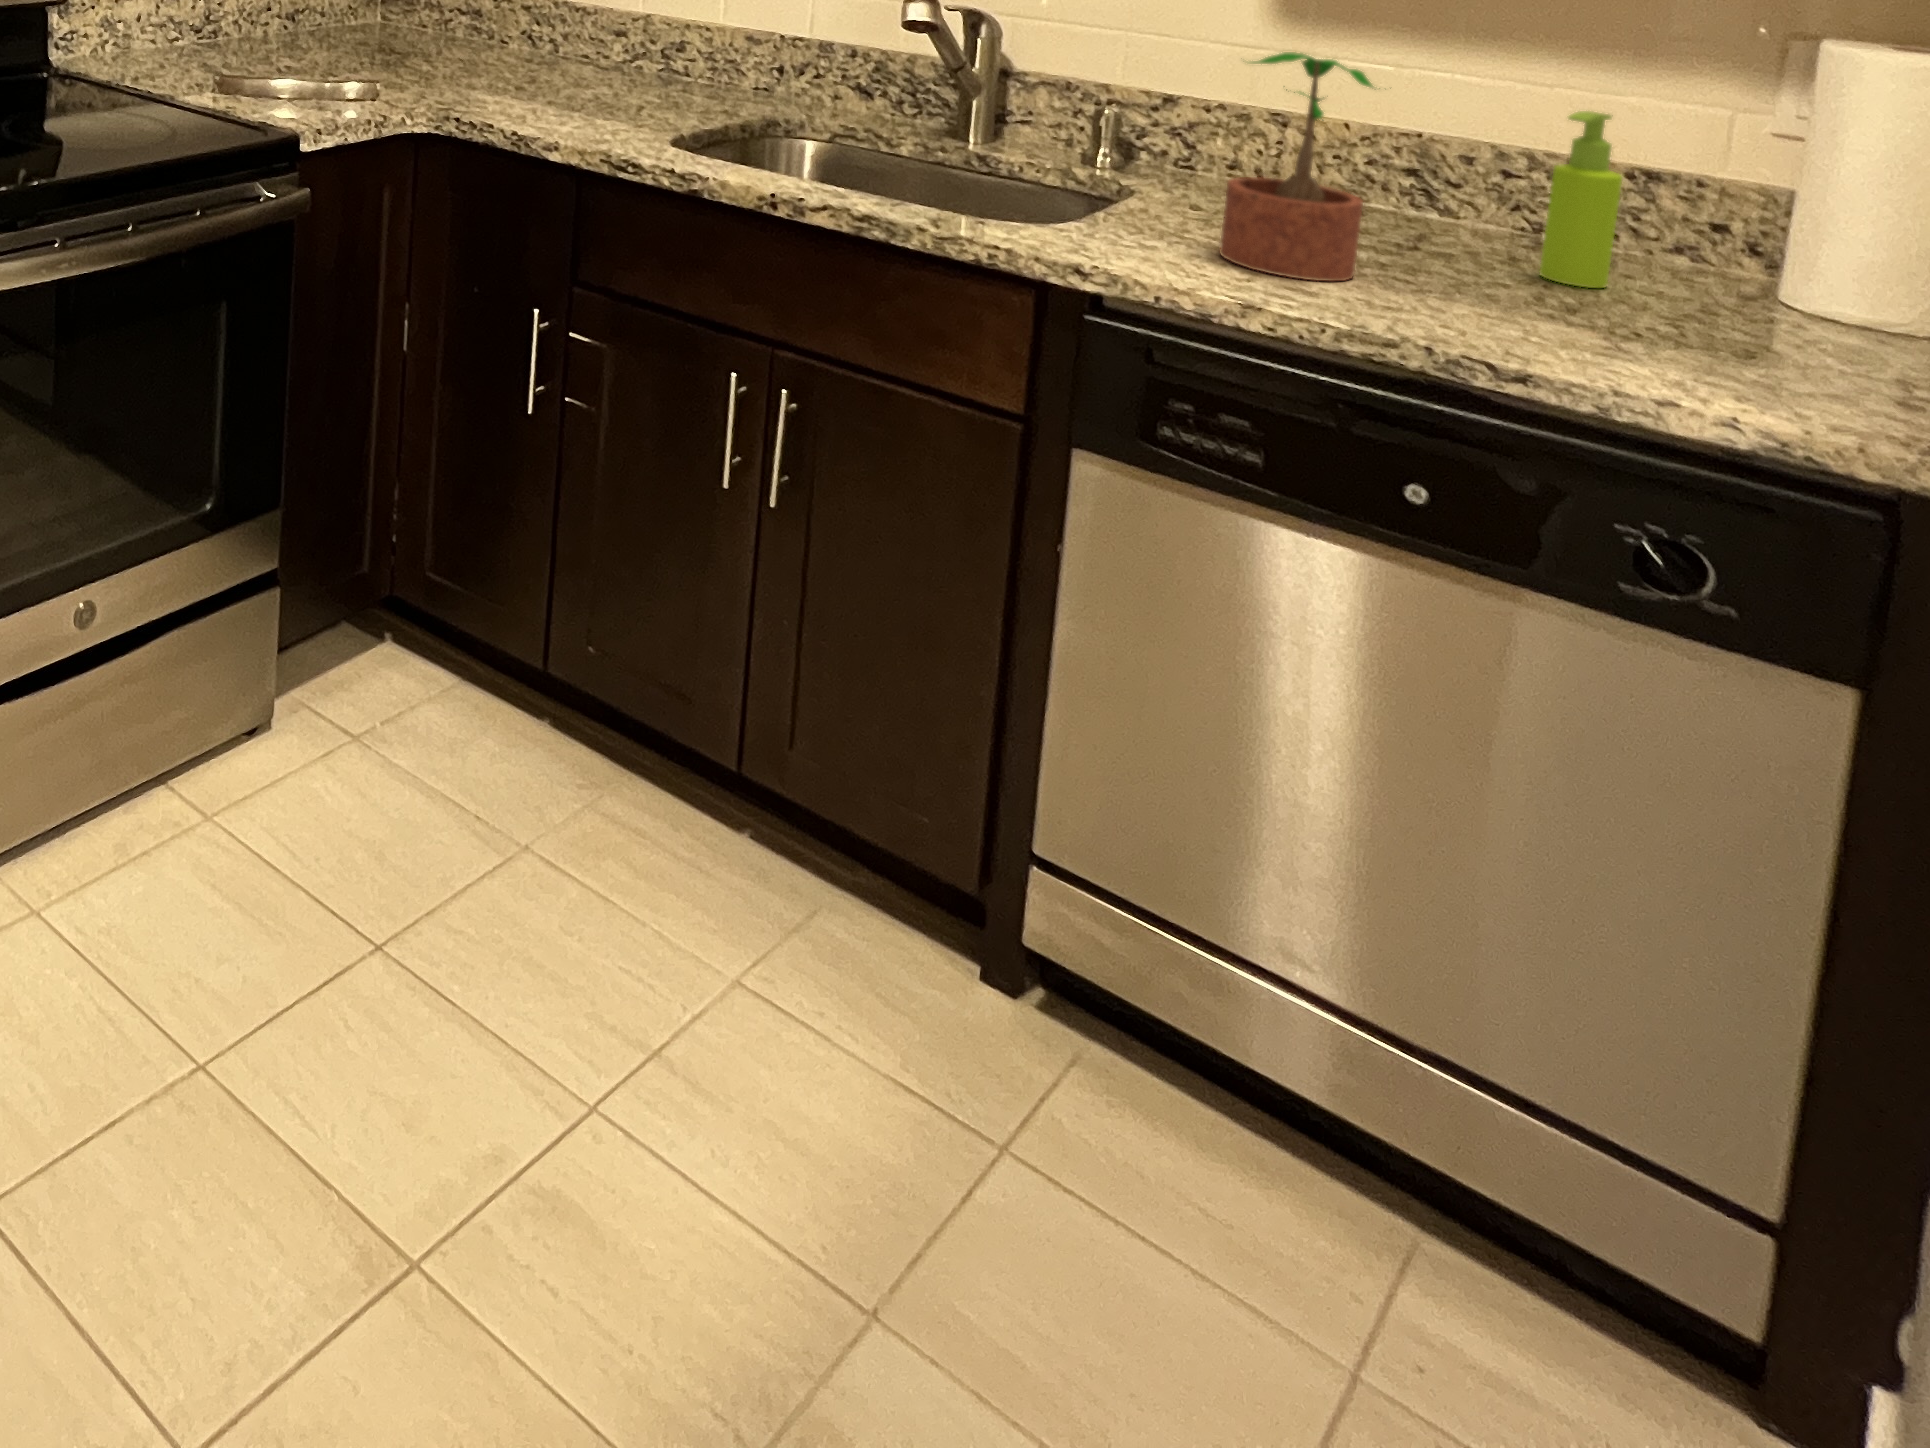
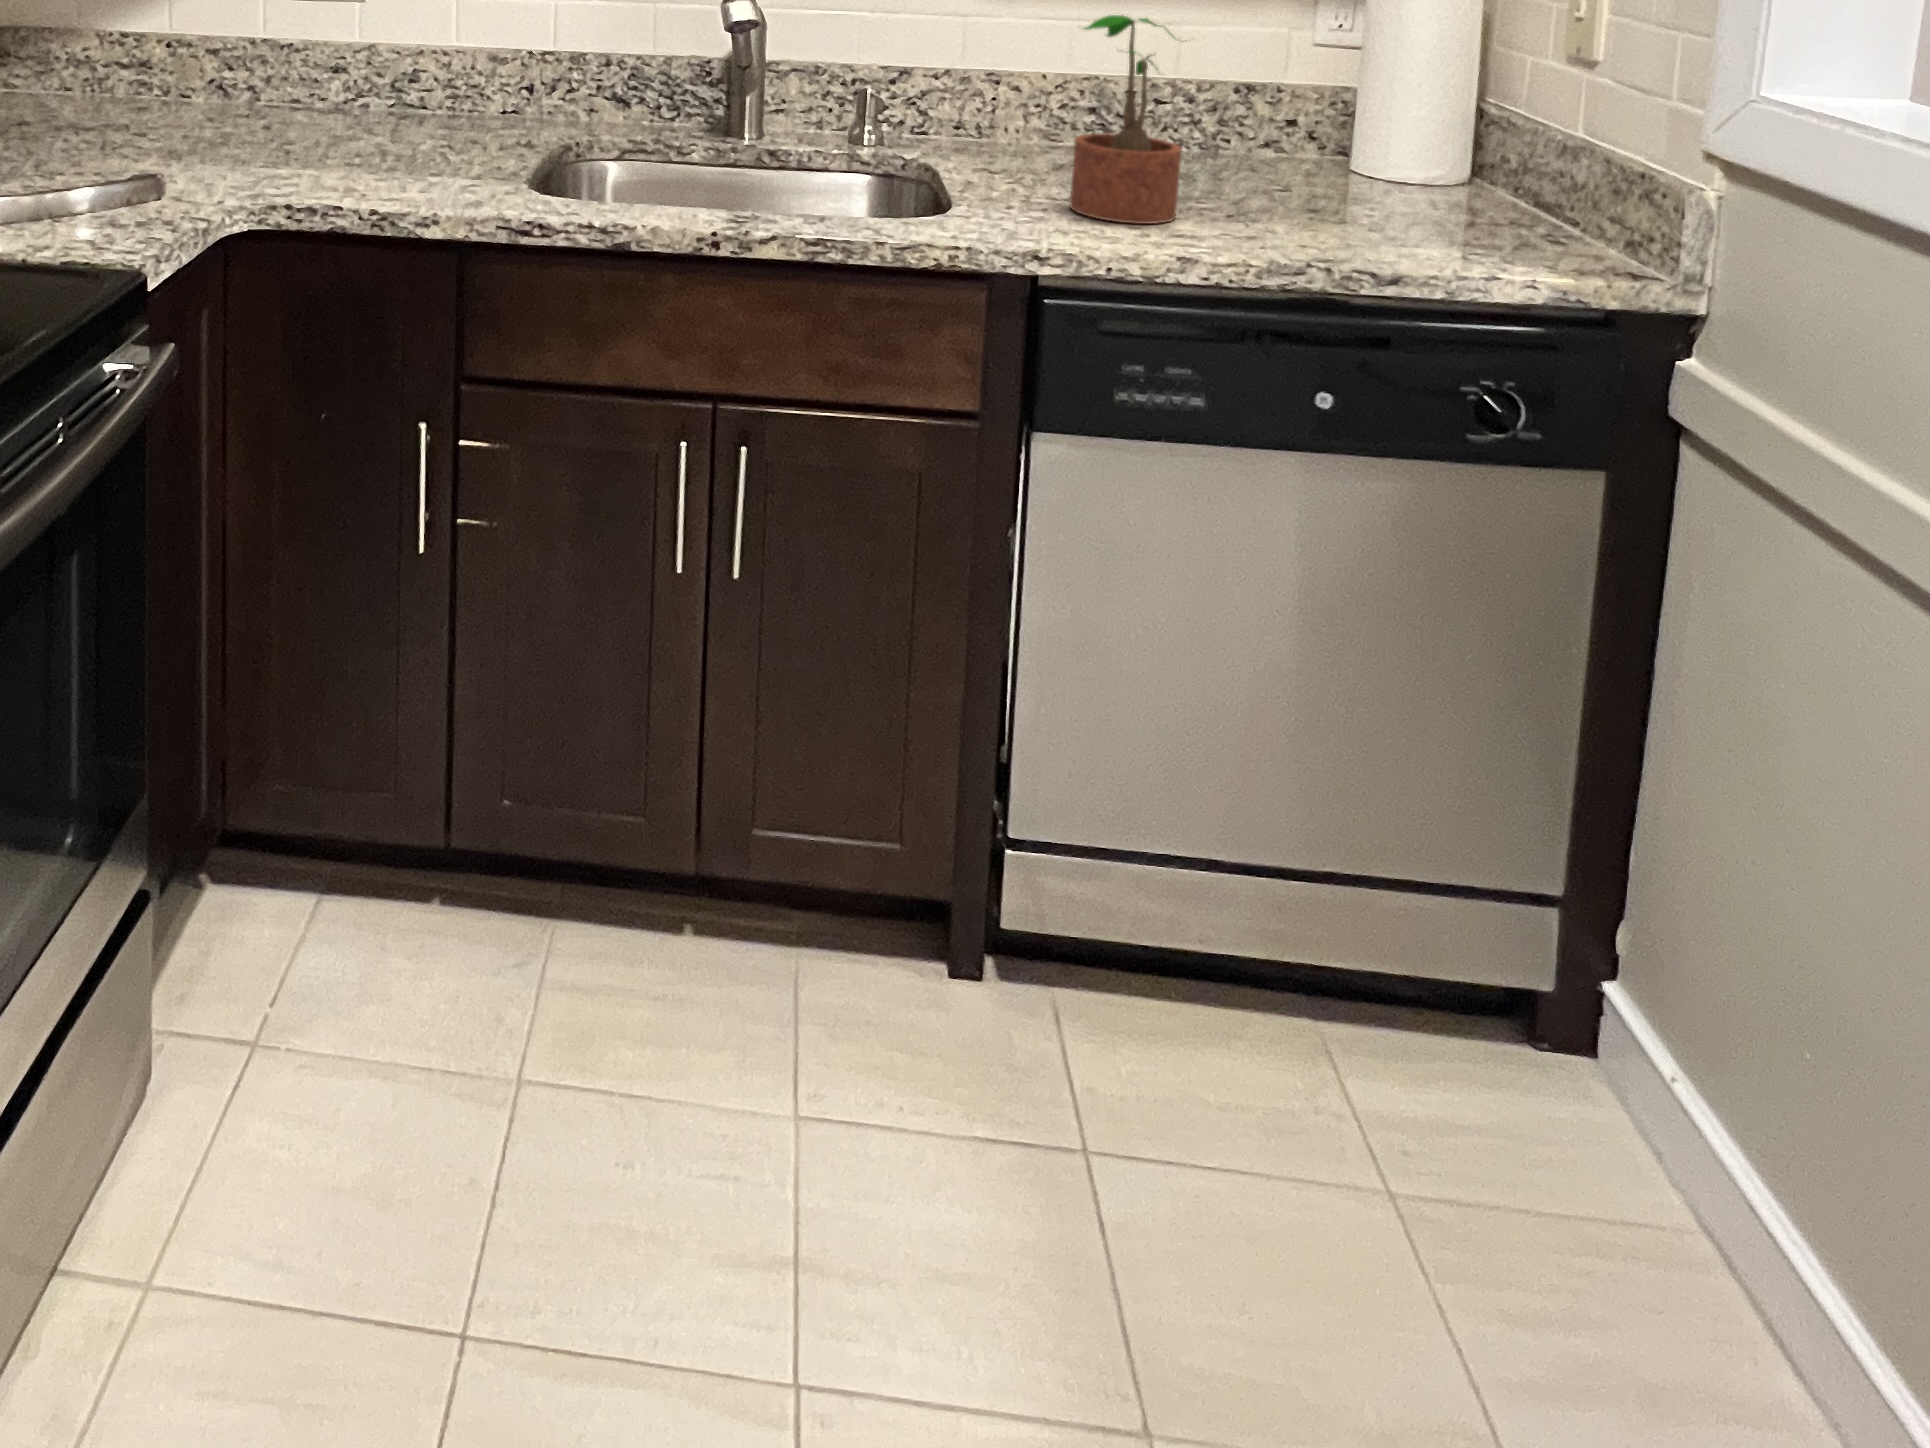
soap dispenser: present [1540,111,1622,288] -> none [1226,41,1279,187]

